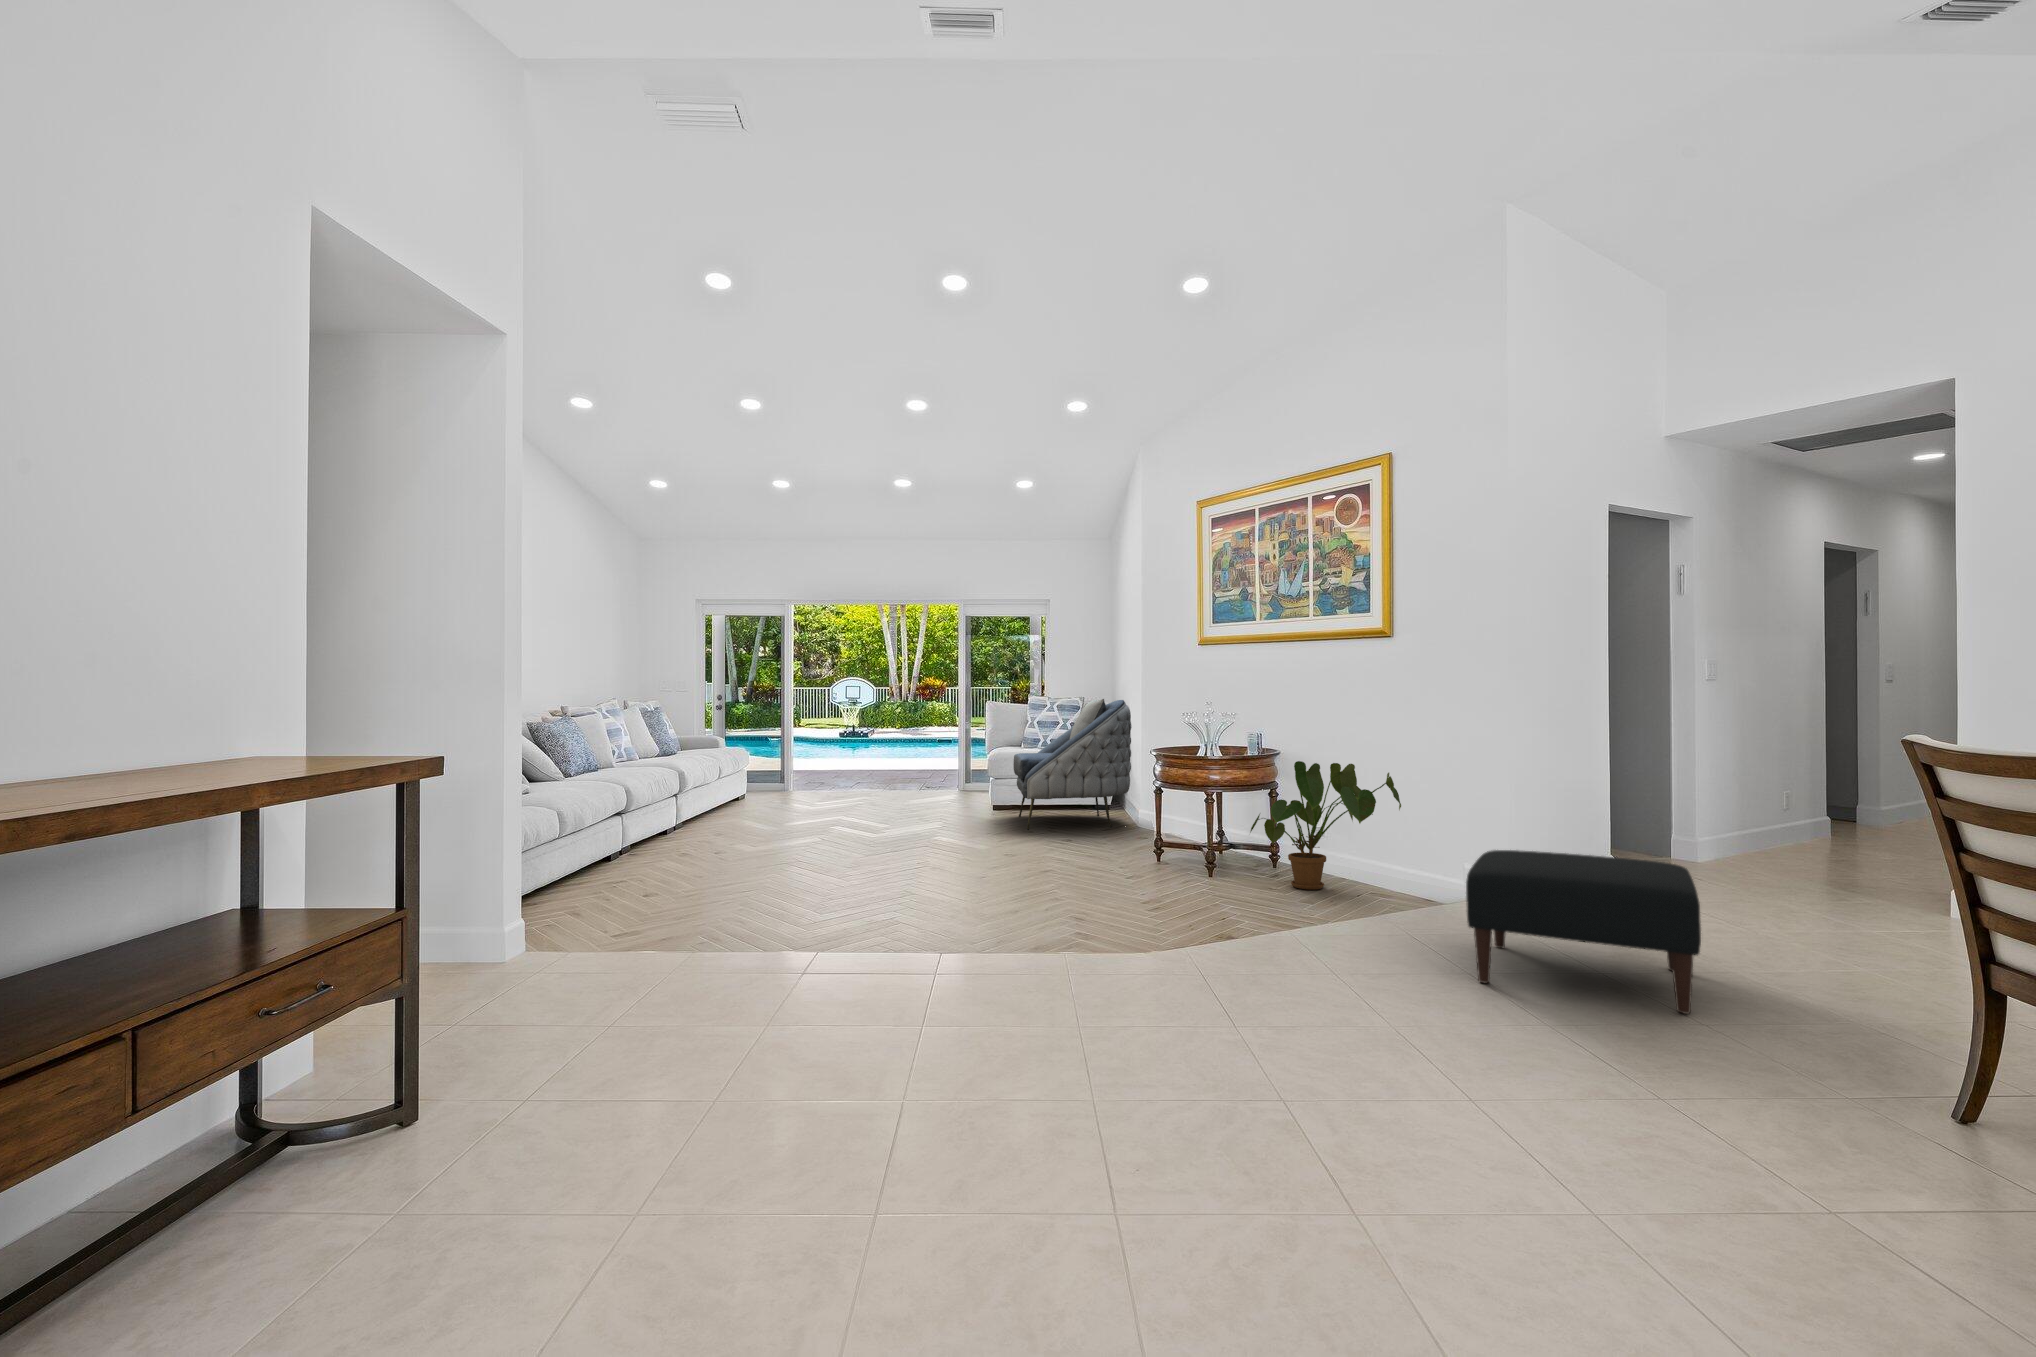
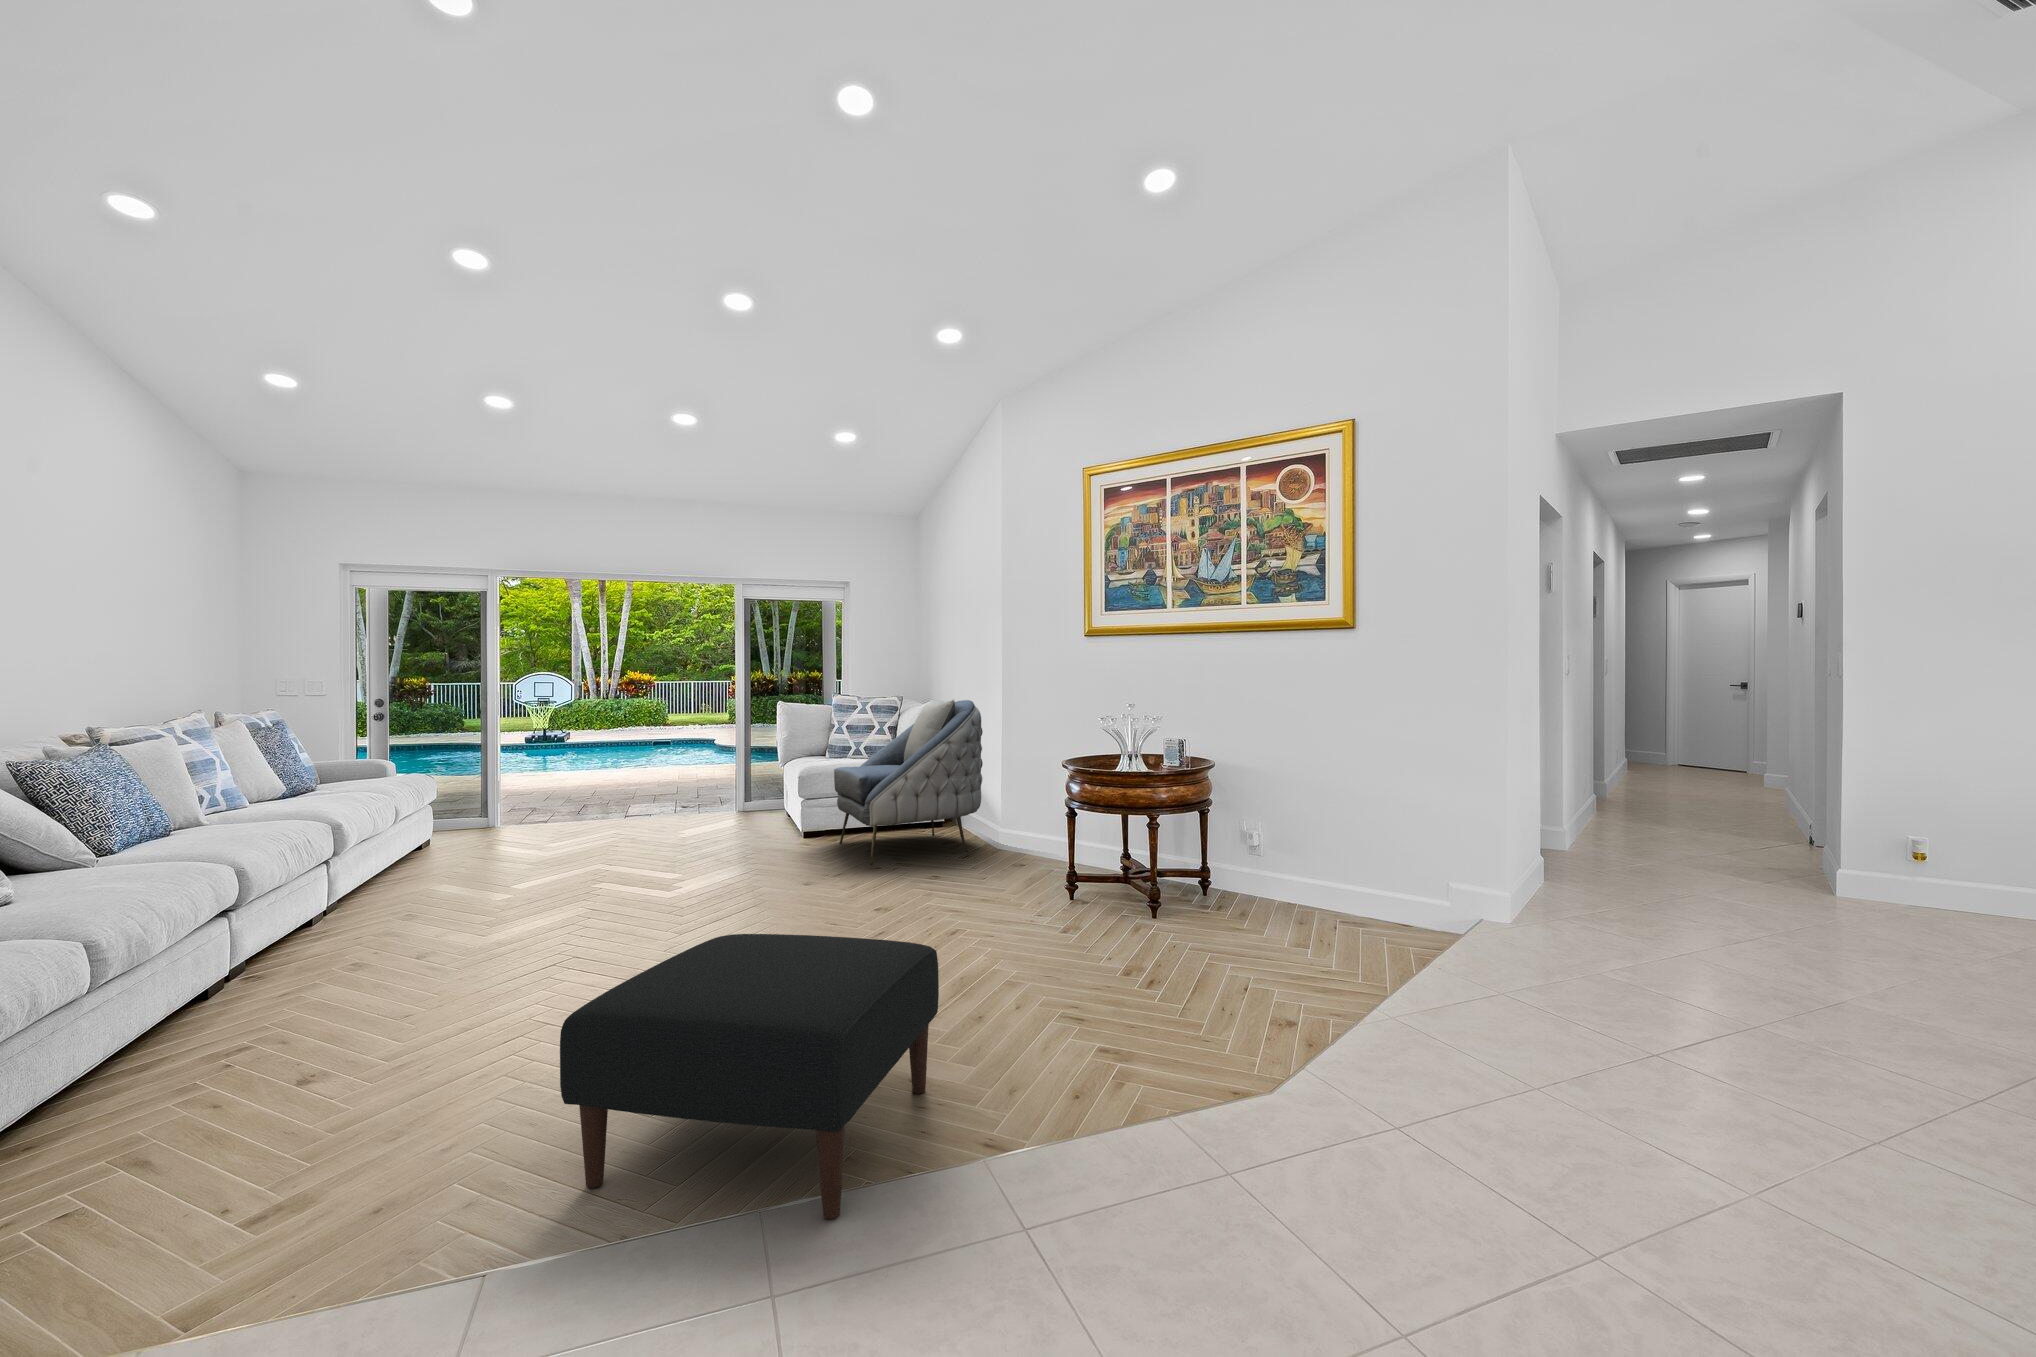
house plant: present [1250,761,1401,890] -> none [1212,774,1377,929]
ottoman: present [1466,850,1701,1014] -> present [560,934,939,1219]

